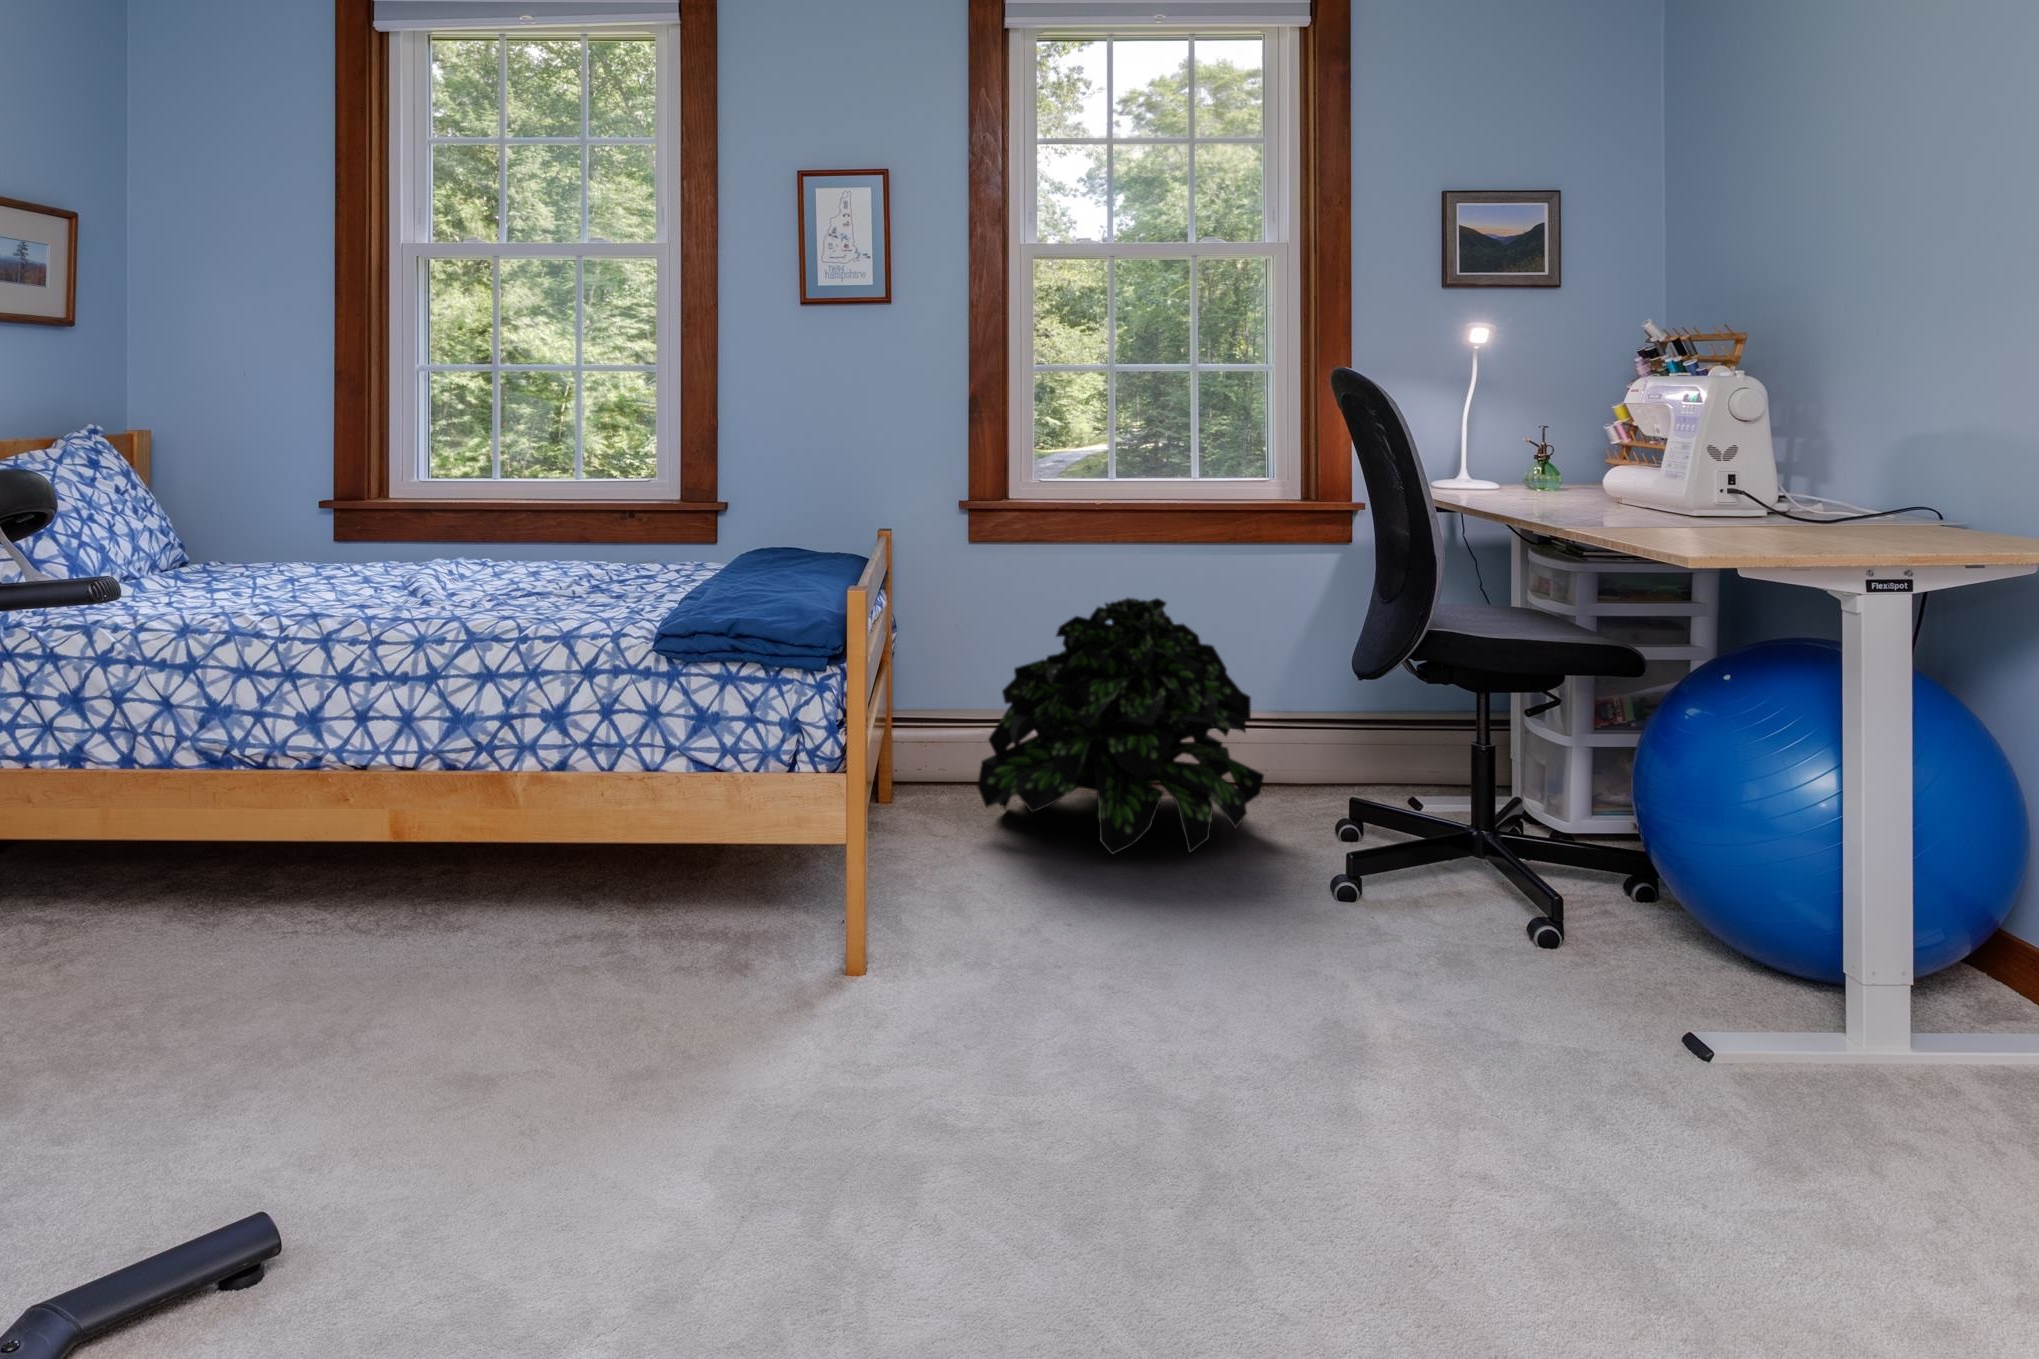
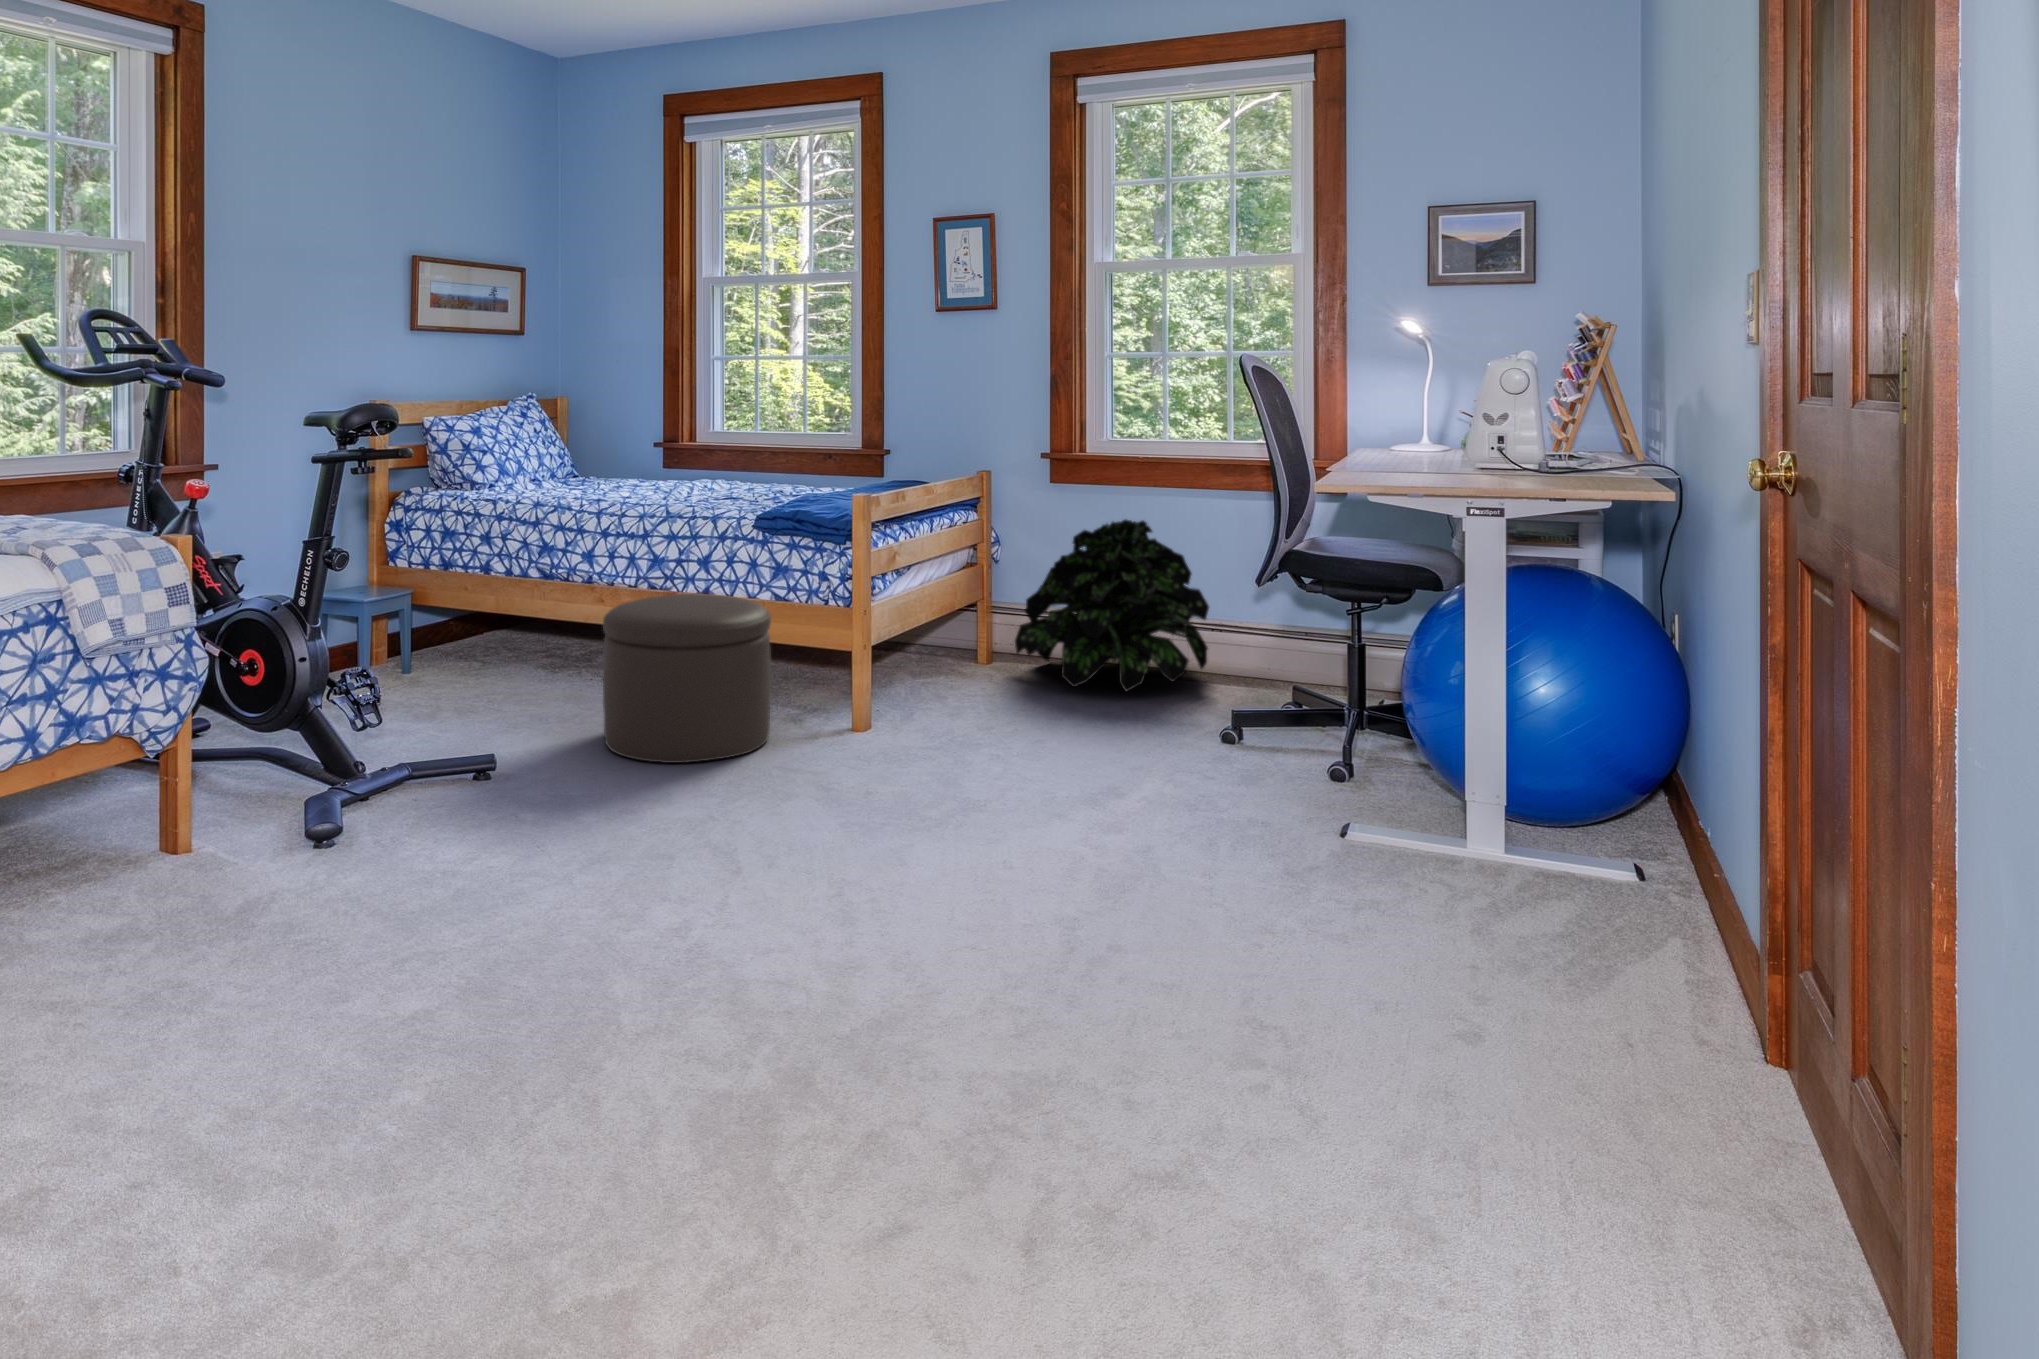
ottoman: none [469,786,786,1151] -> present [603,594,771,763]

